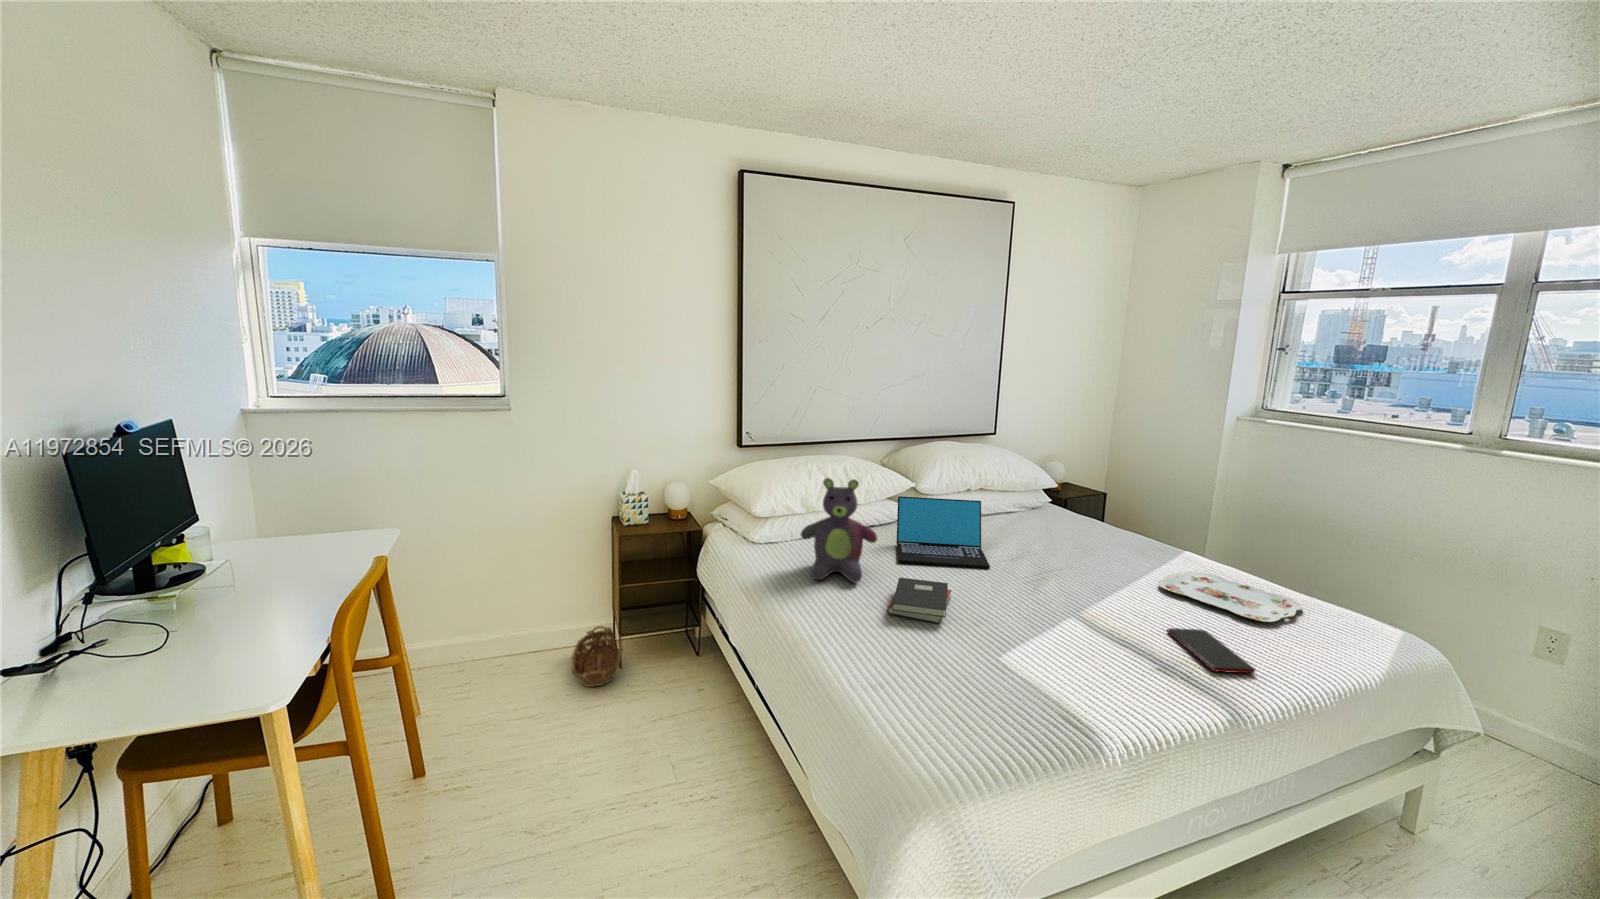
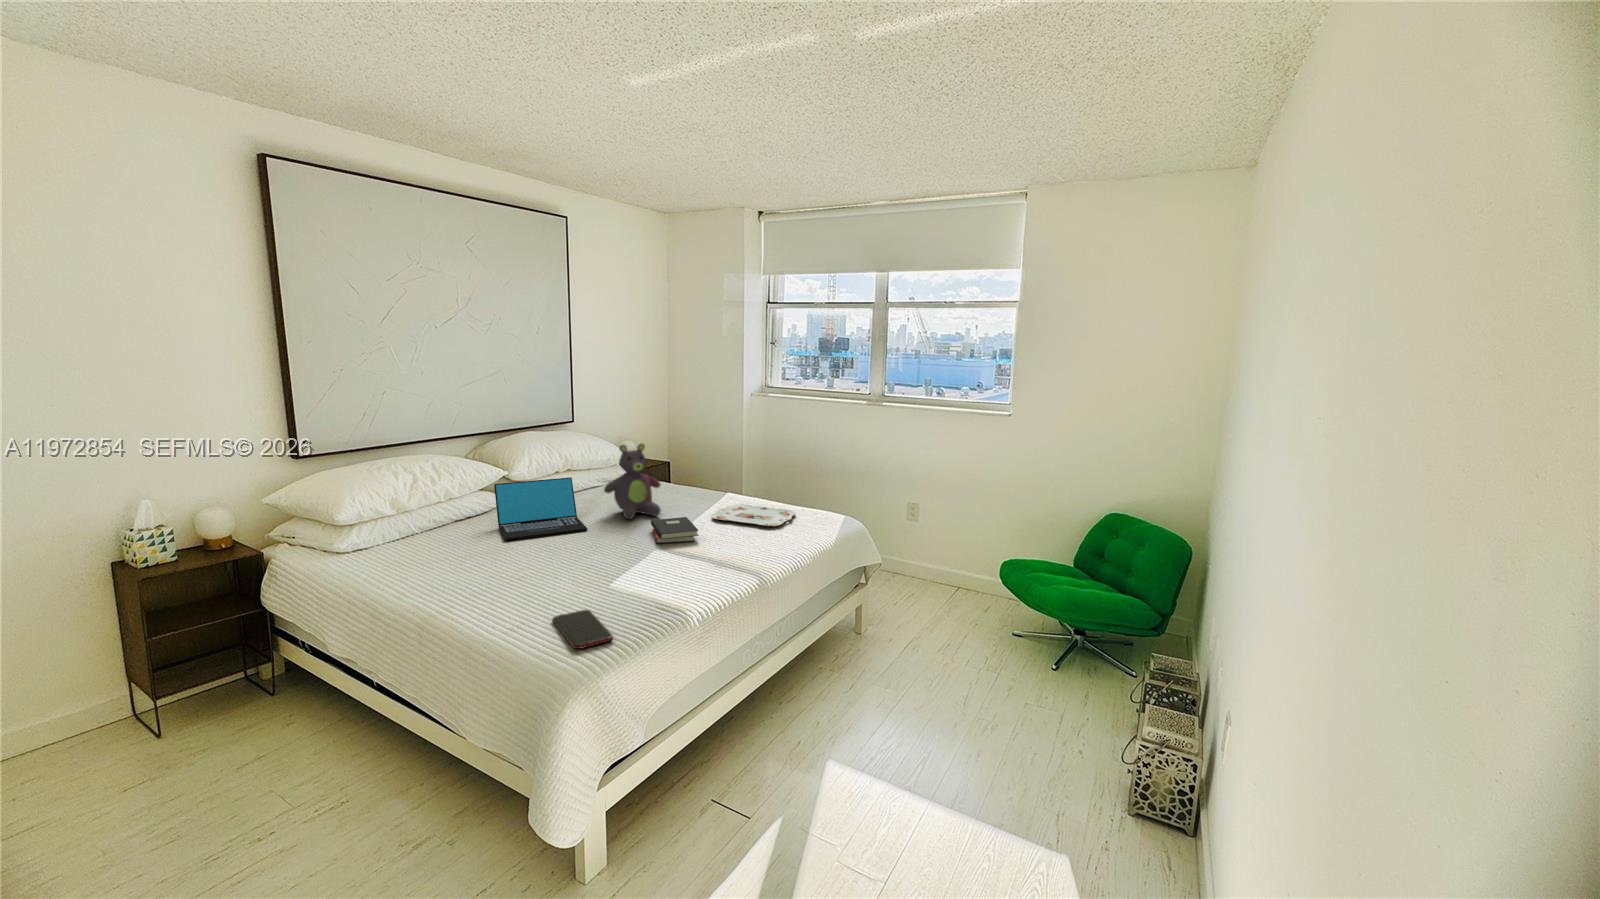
stuffed bear: present [801,478,877,582] -> present [604,444,661,519]
hardback book: present [887,578,951,623] -> present [651,517,699,543]
basket: present [572,626,623,687] -> none [54,698,181,792]
smartphone: present [1167,628,1255,673] -> present [552,610,613,649]

